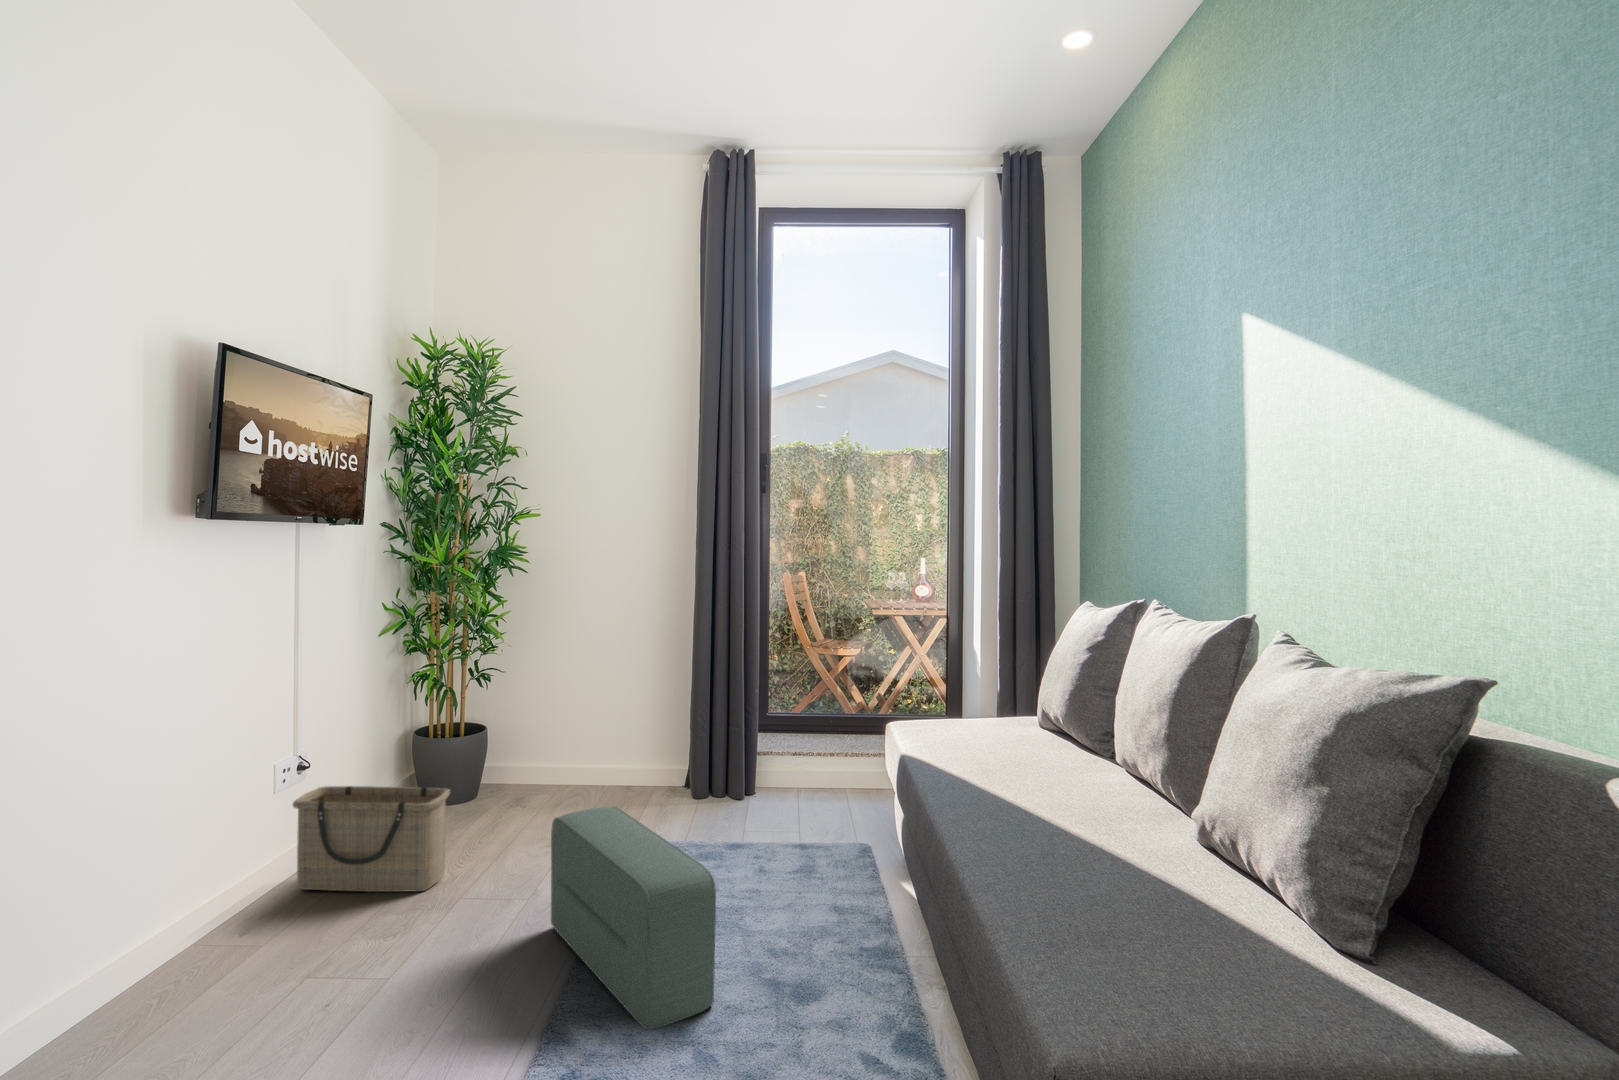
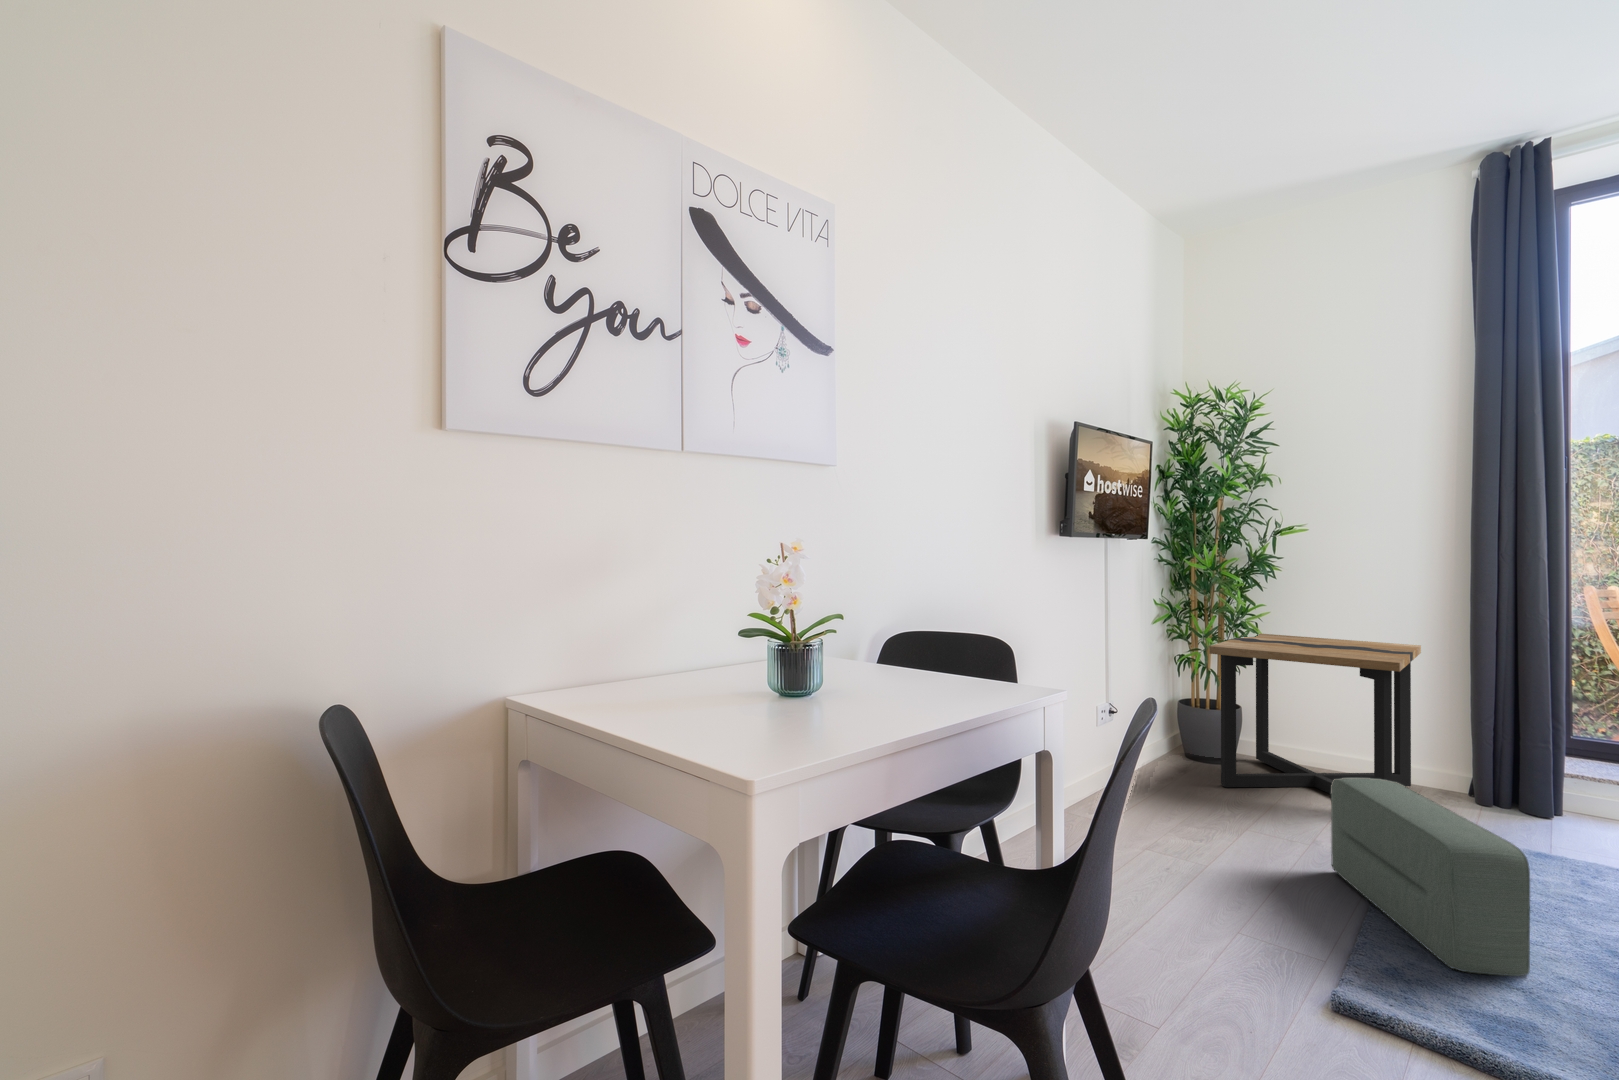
side table: none [442,637,662,835] -> present [1209,634,1421,794]
basket: present [293,786,450,892] -> none [1110,728,1226,819]

